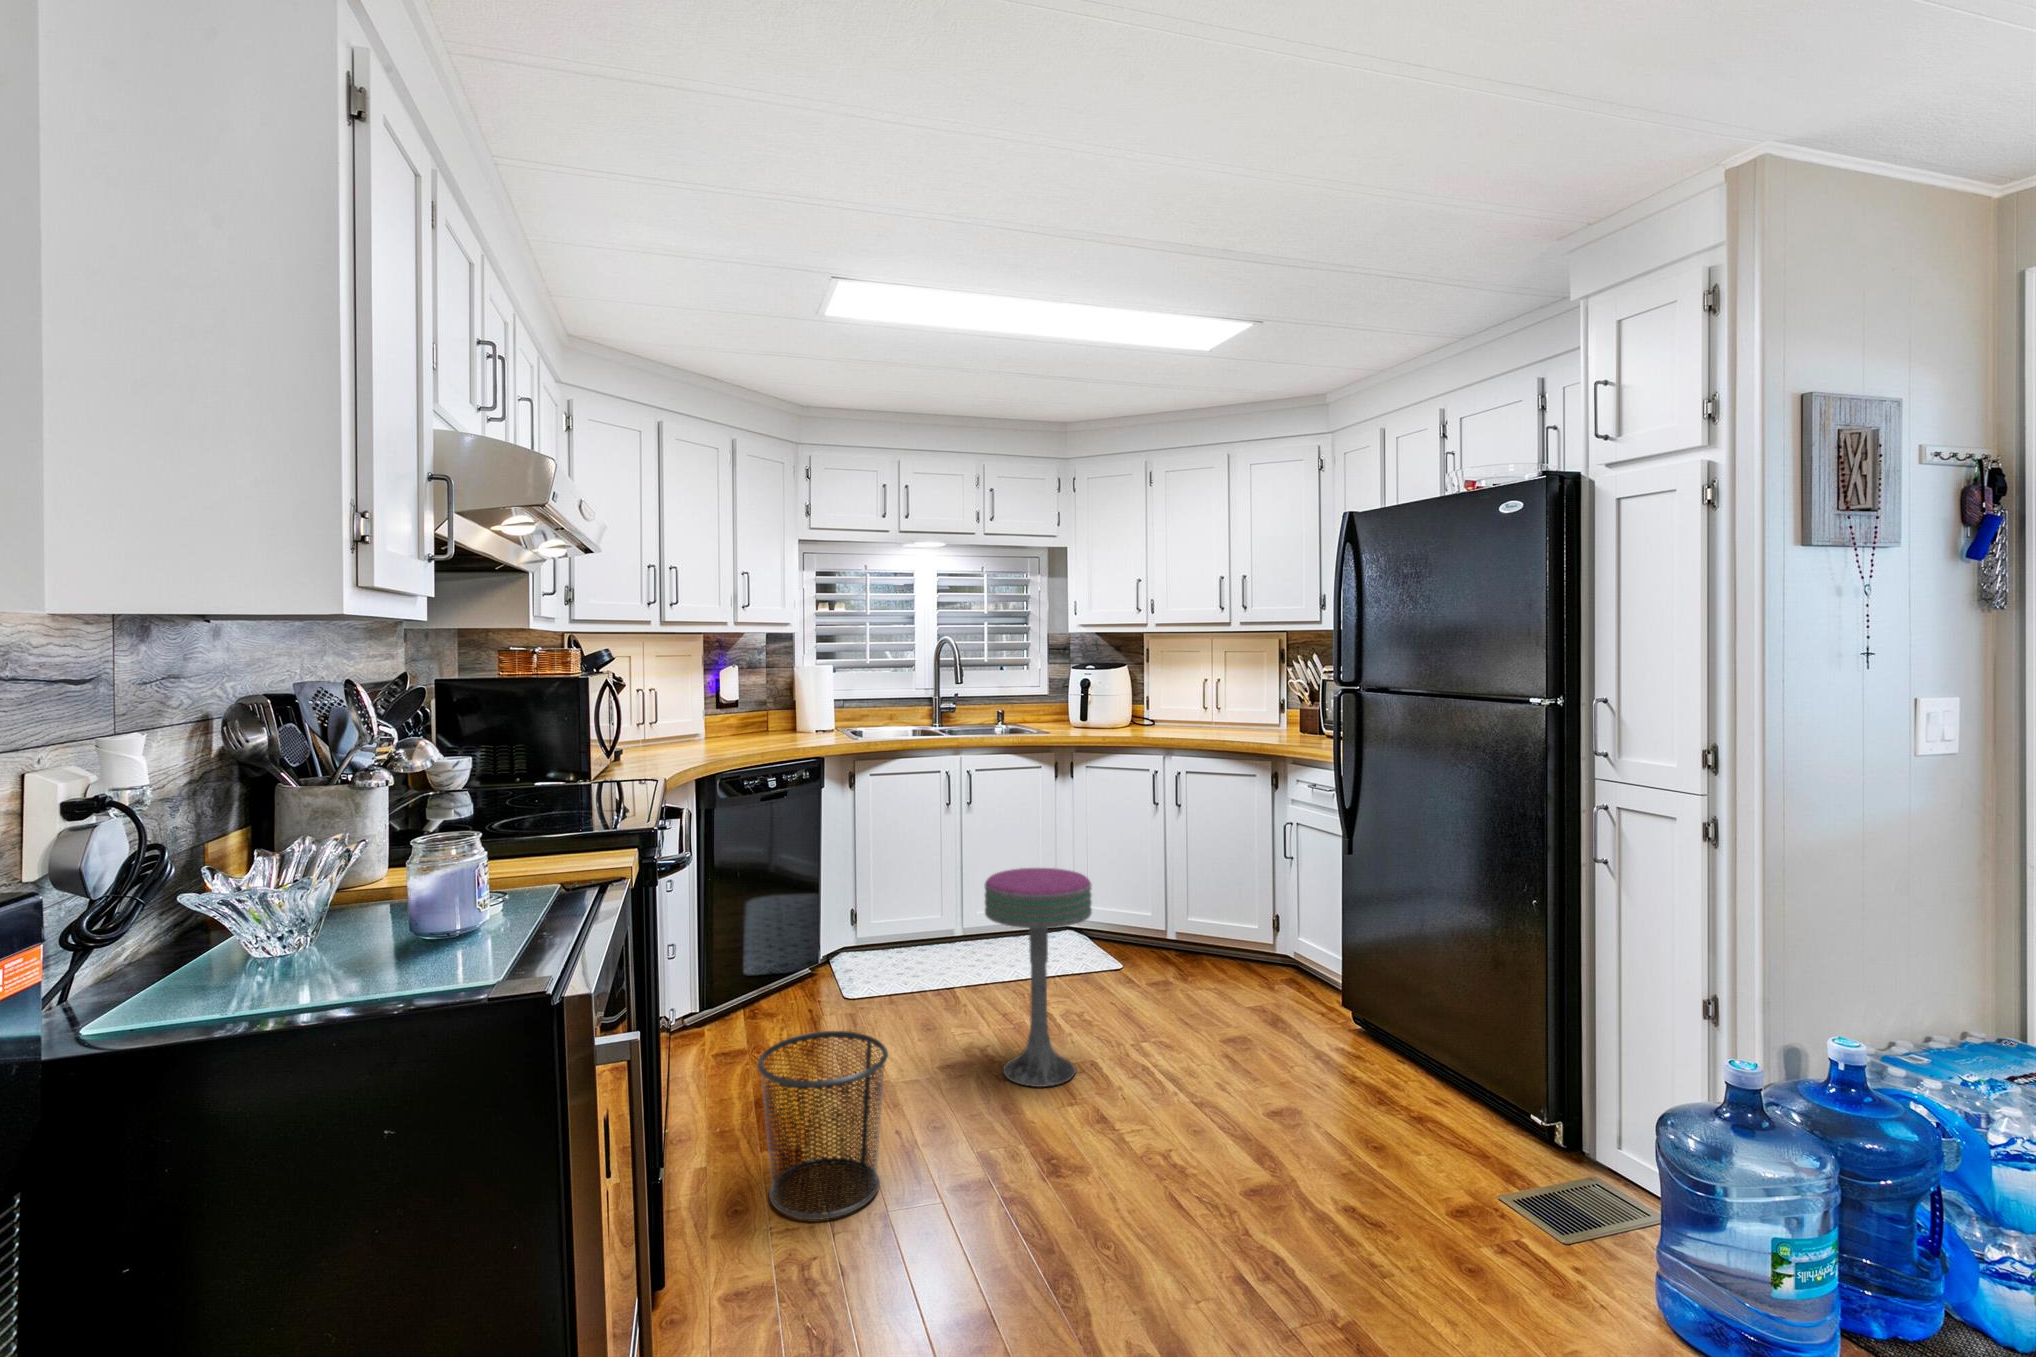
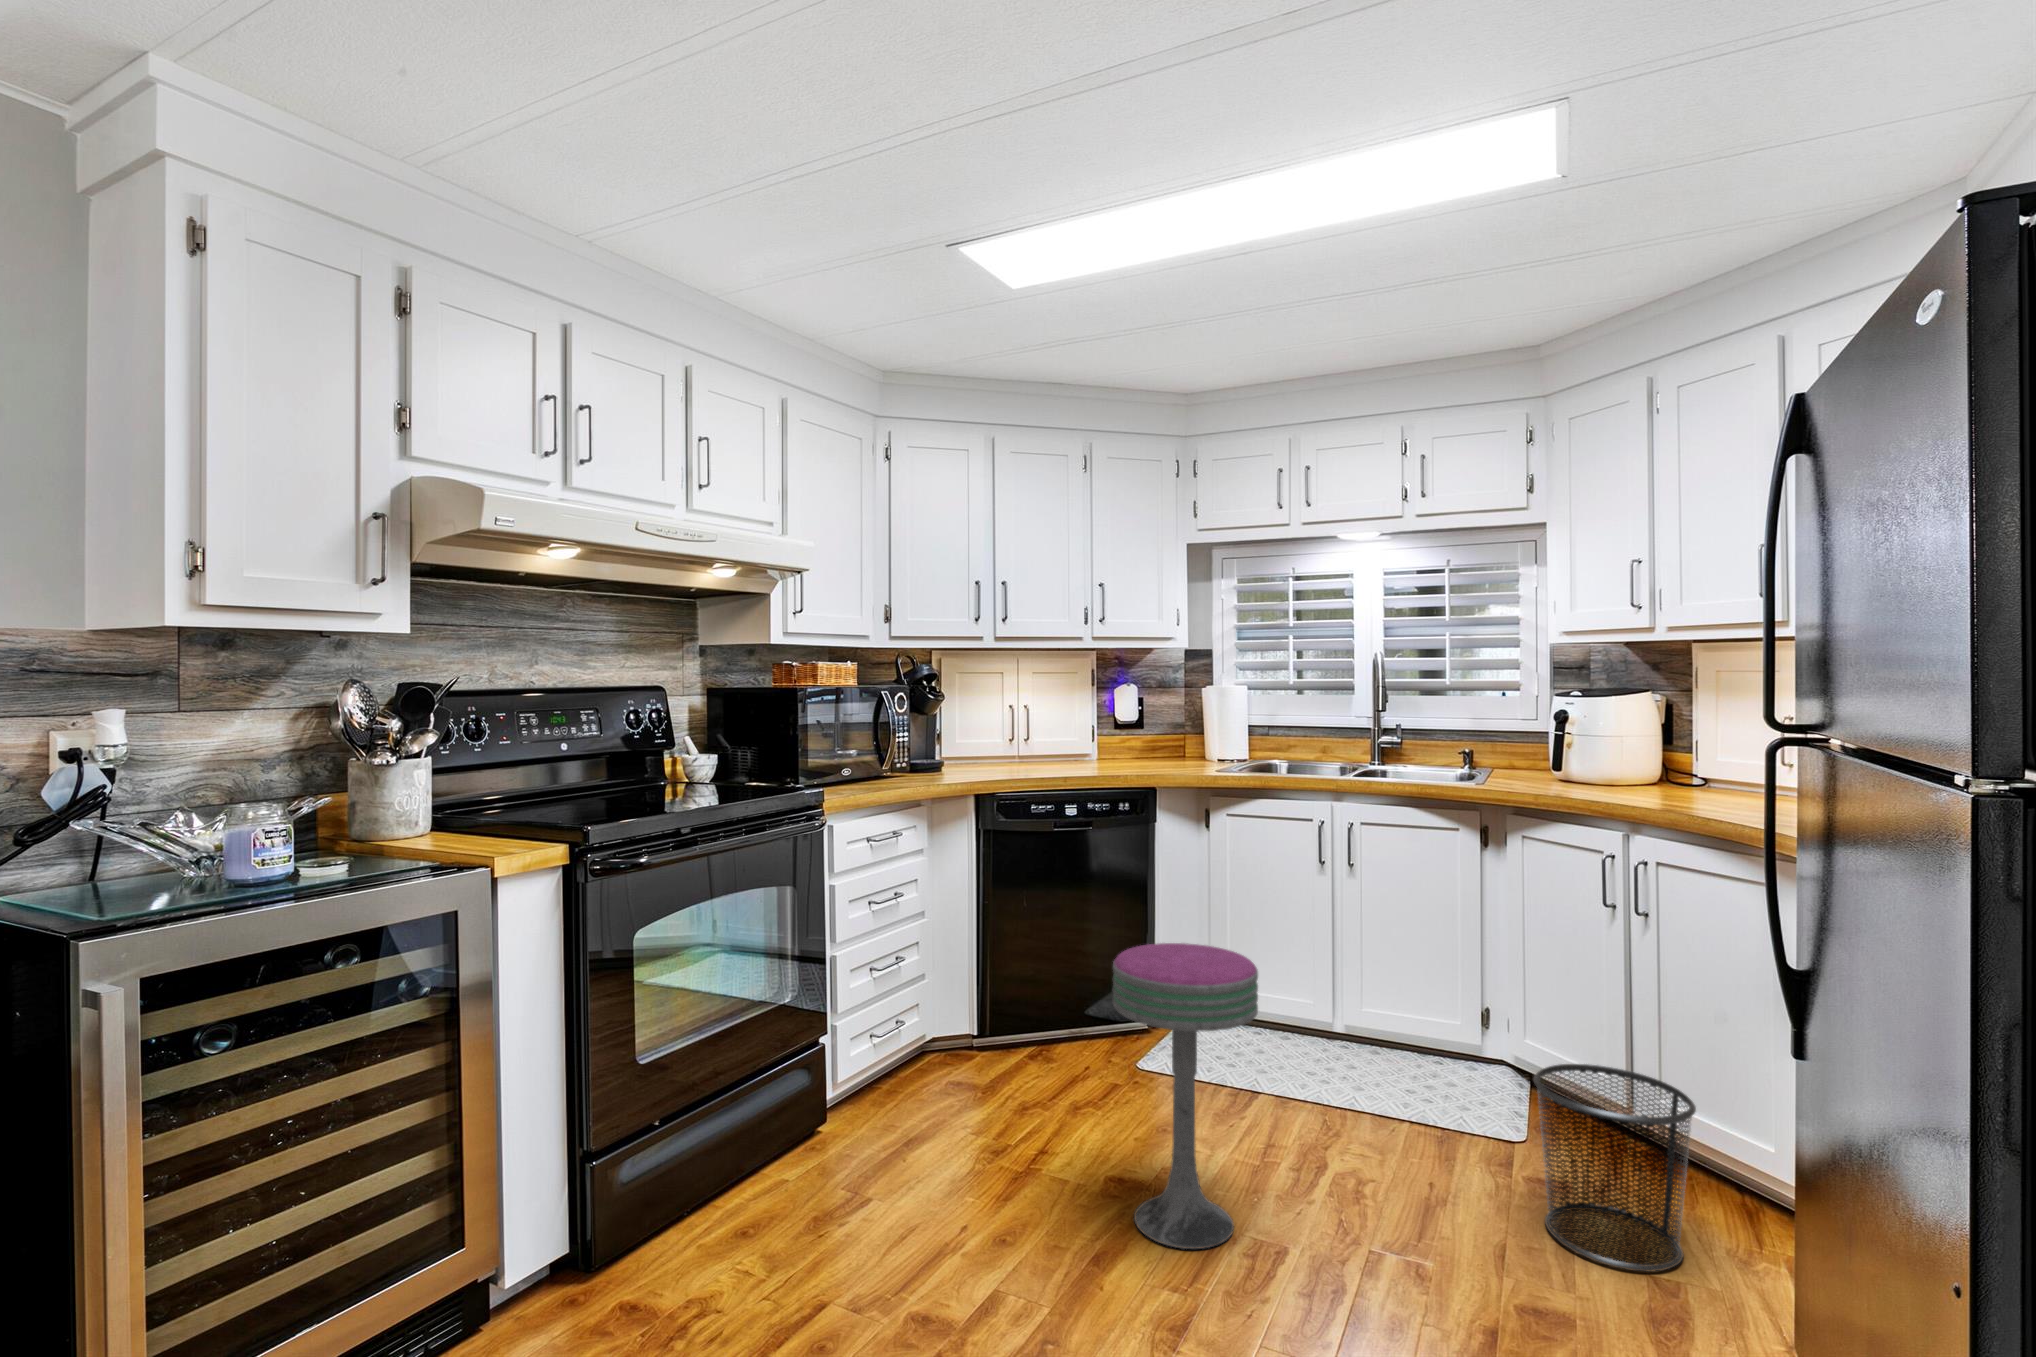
waste bin: present [757,1031,888,1220] -> present [1534,1064,1696,1272]

